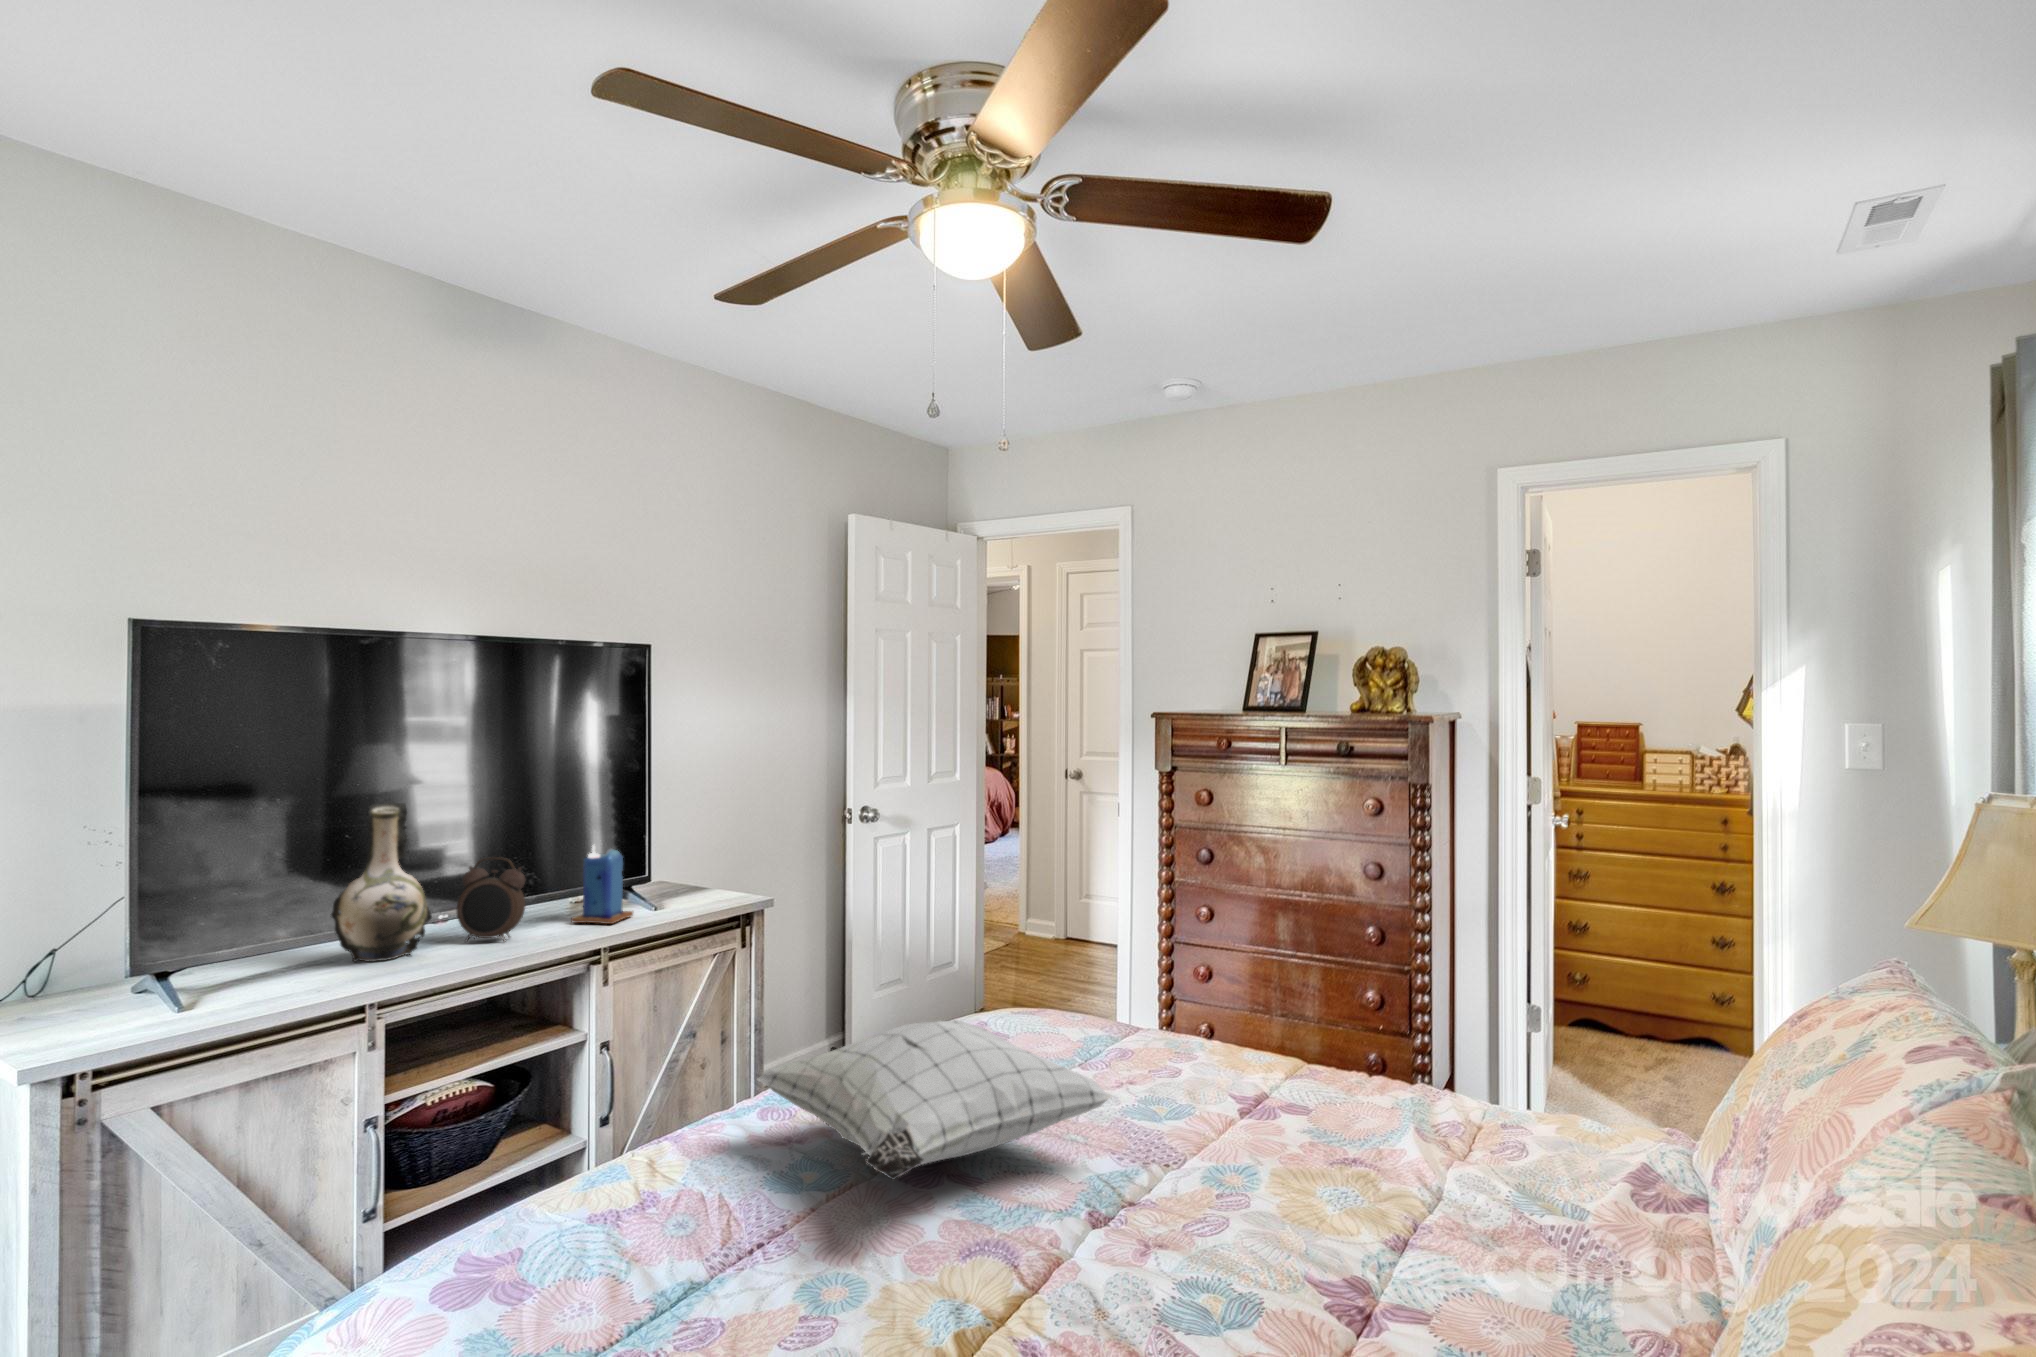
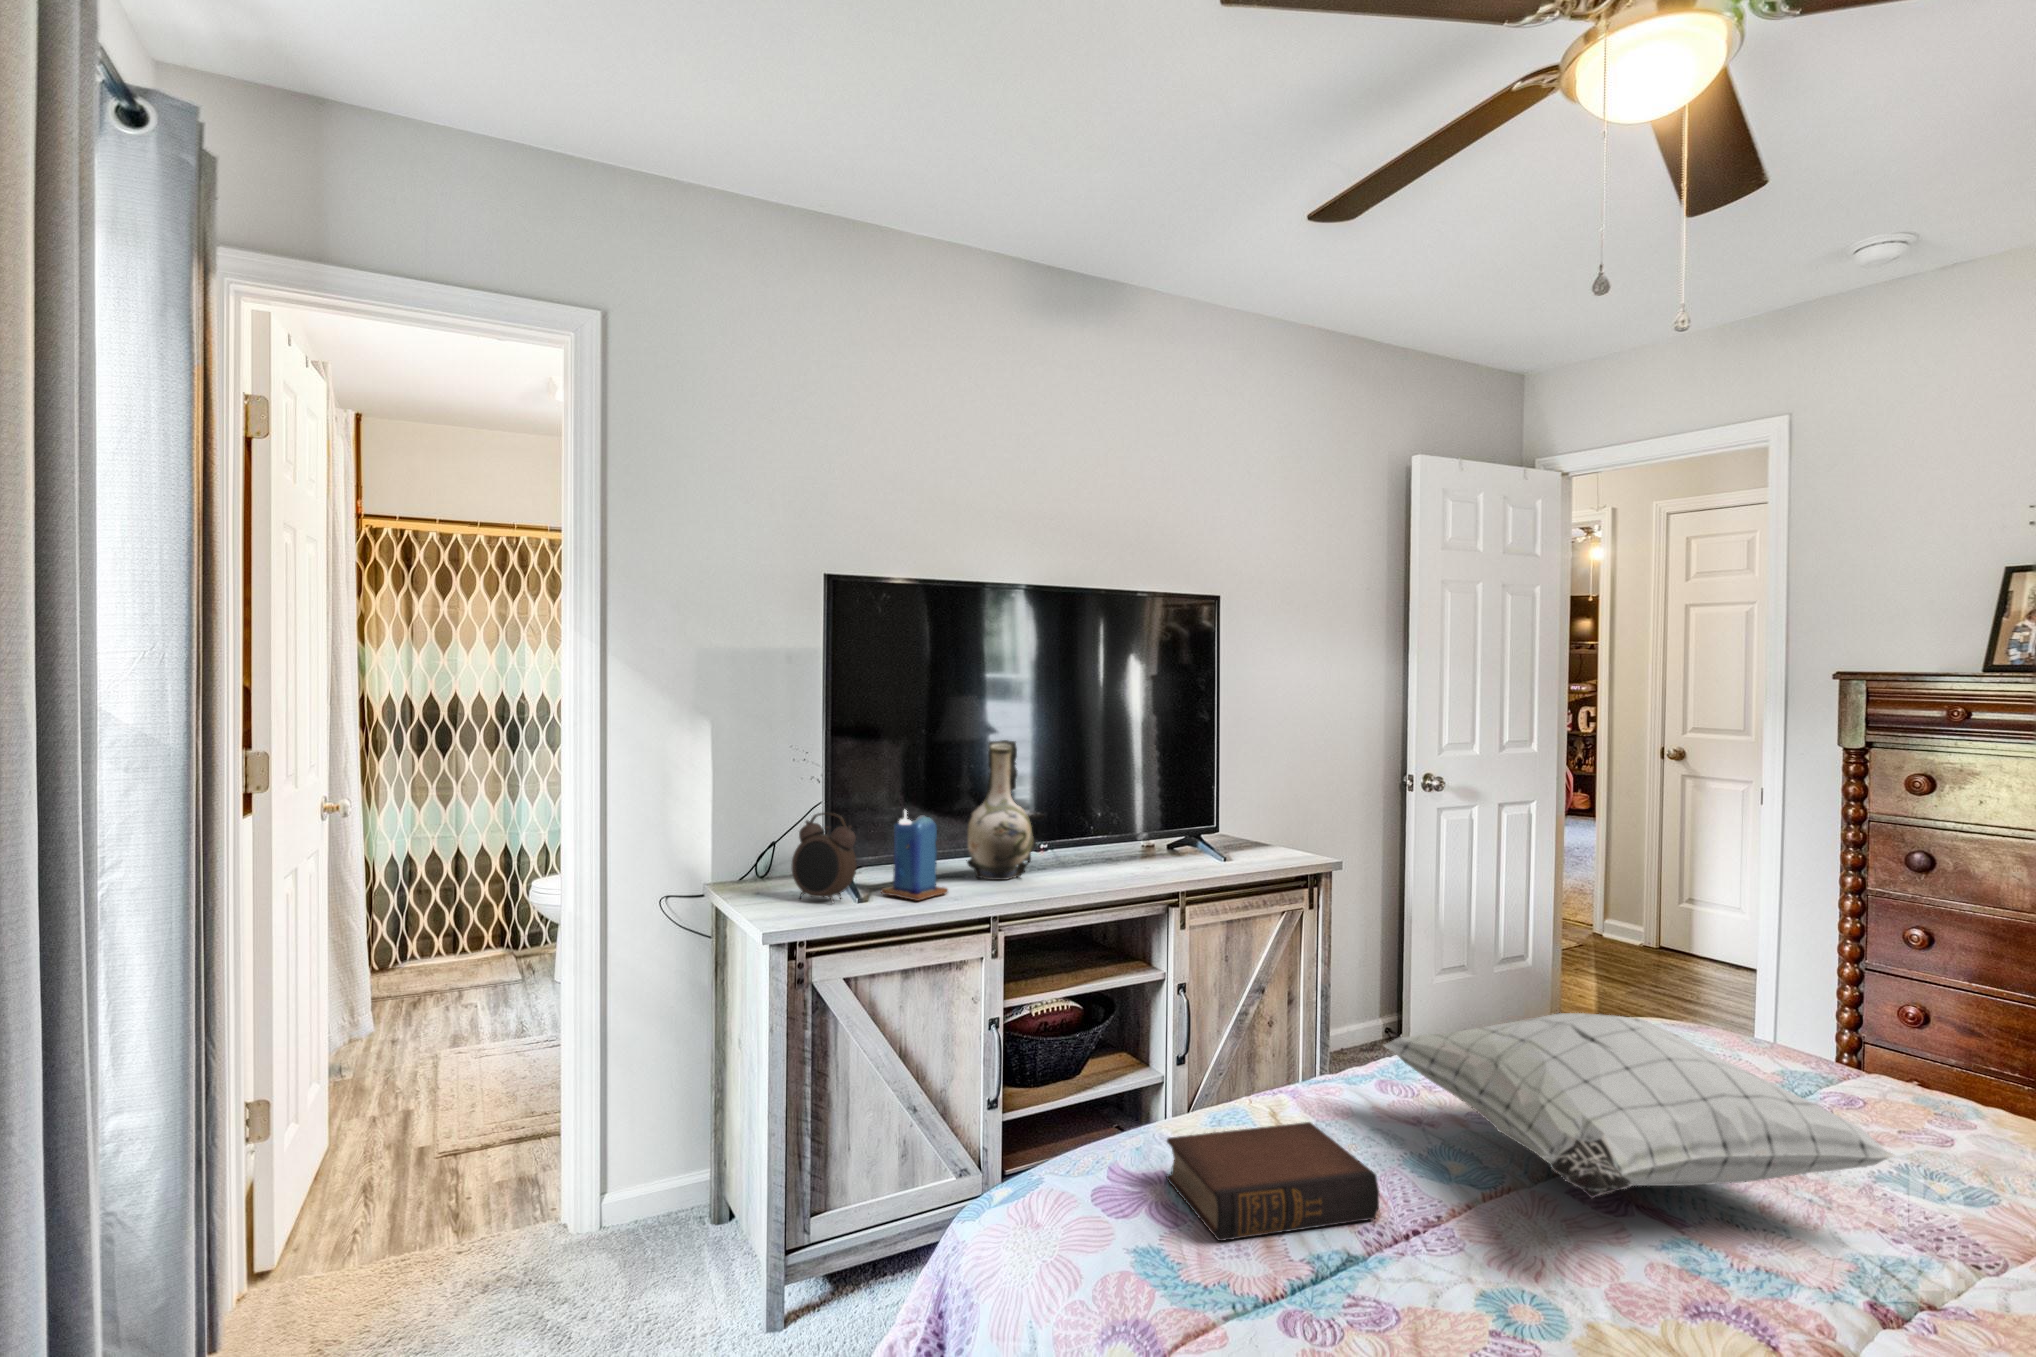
candle: present [571,845,633,924] -> present [881,810,948,901]
alarm clock: present [457,857,525,942] -> present [792,813,857,903]
book: none [524,1165,728,1302] -> present [1166,1122,1379,1241]

